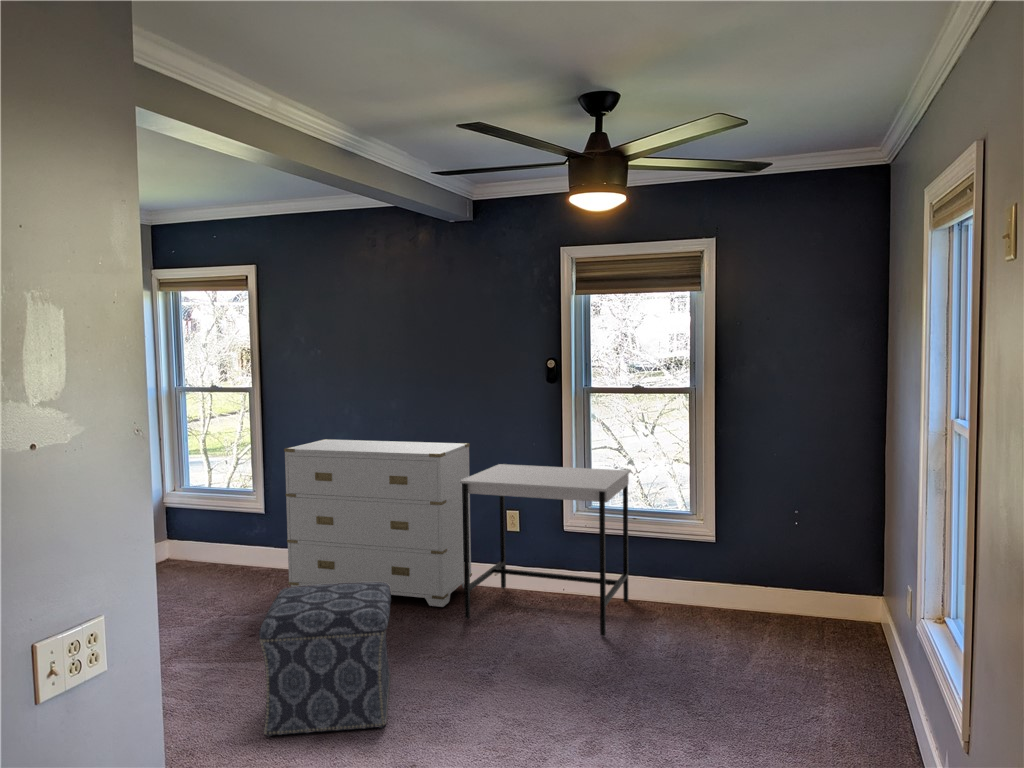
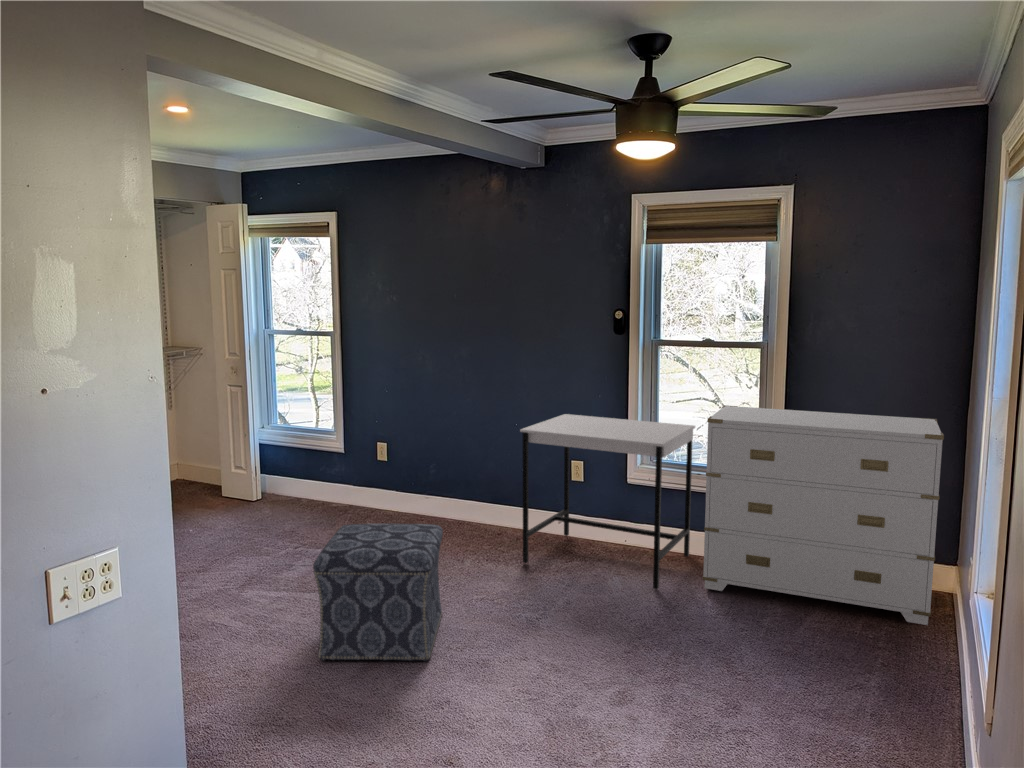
dresser: present [284,439,472,607] -> present [703,405,944,625]

